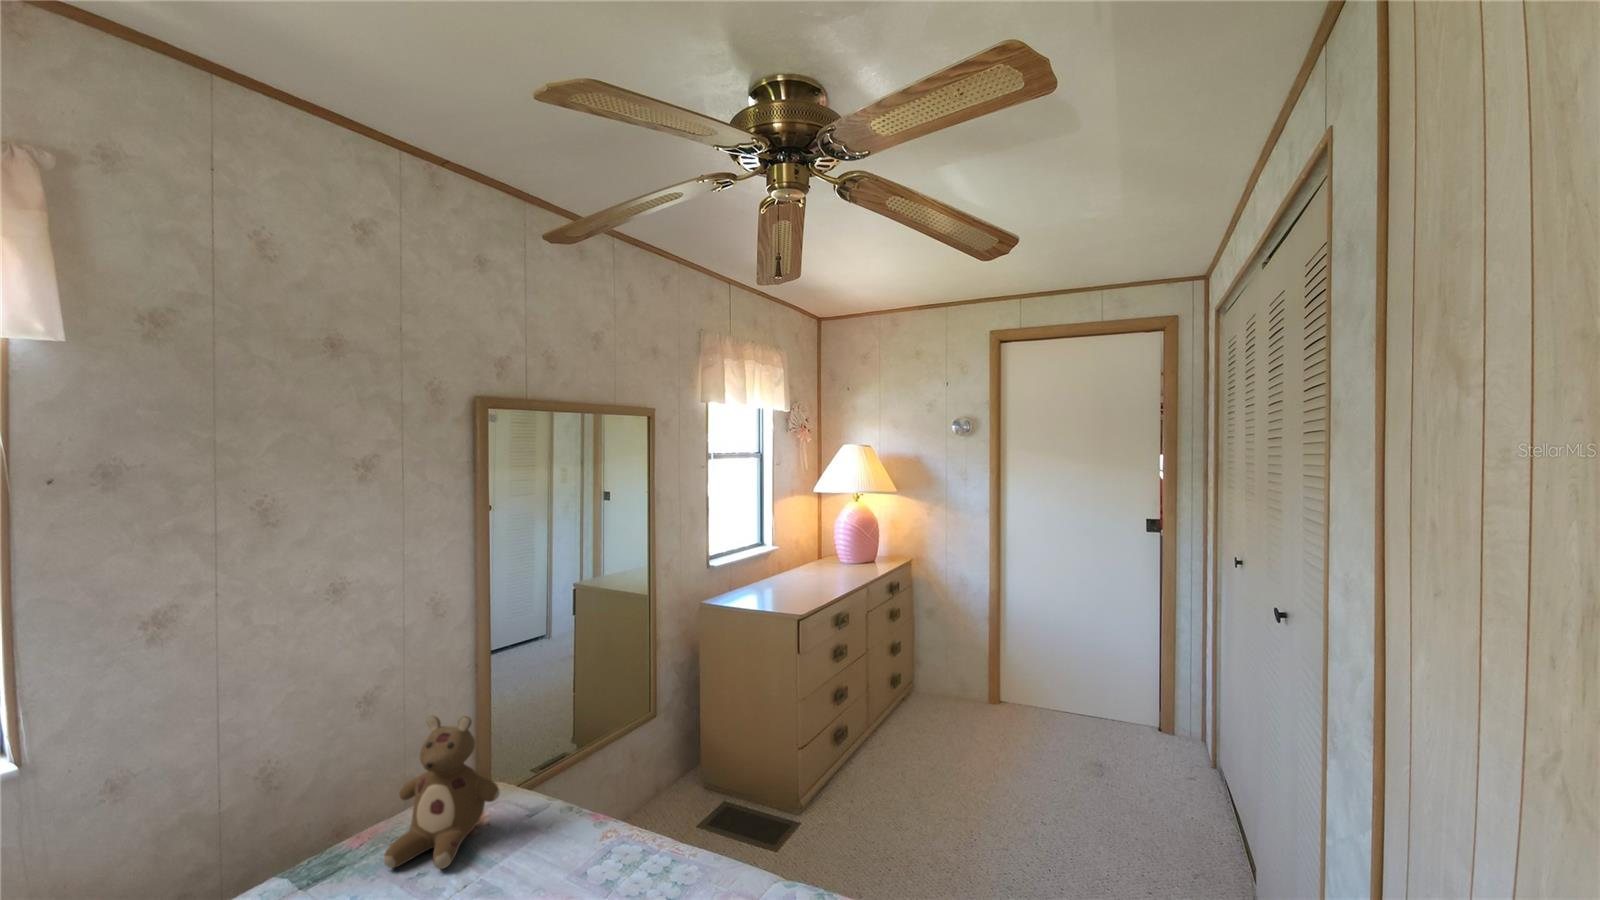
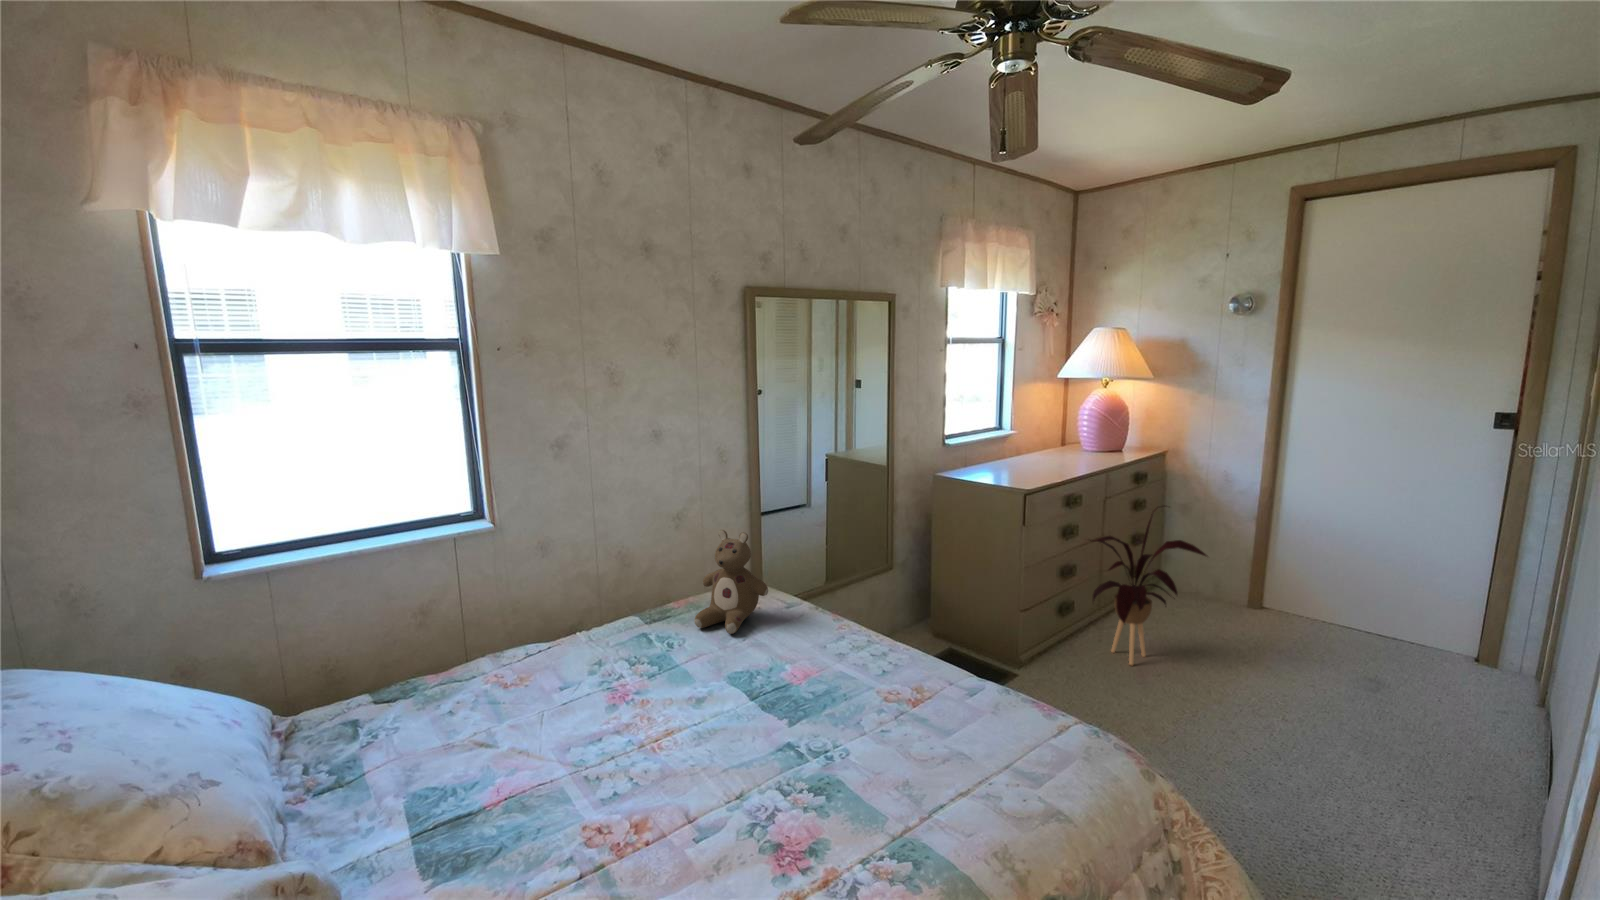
house plant: none [852,619,965,790] -> present [1090,511,1207,665]

